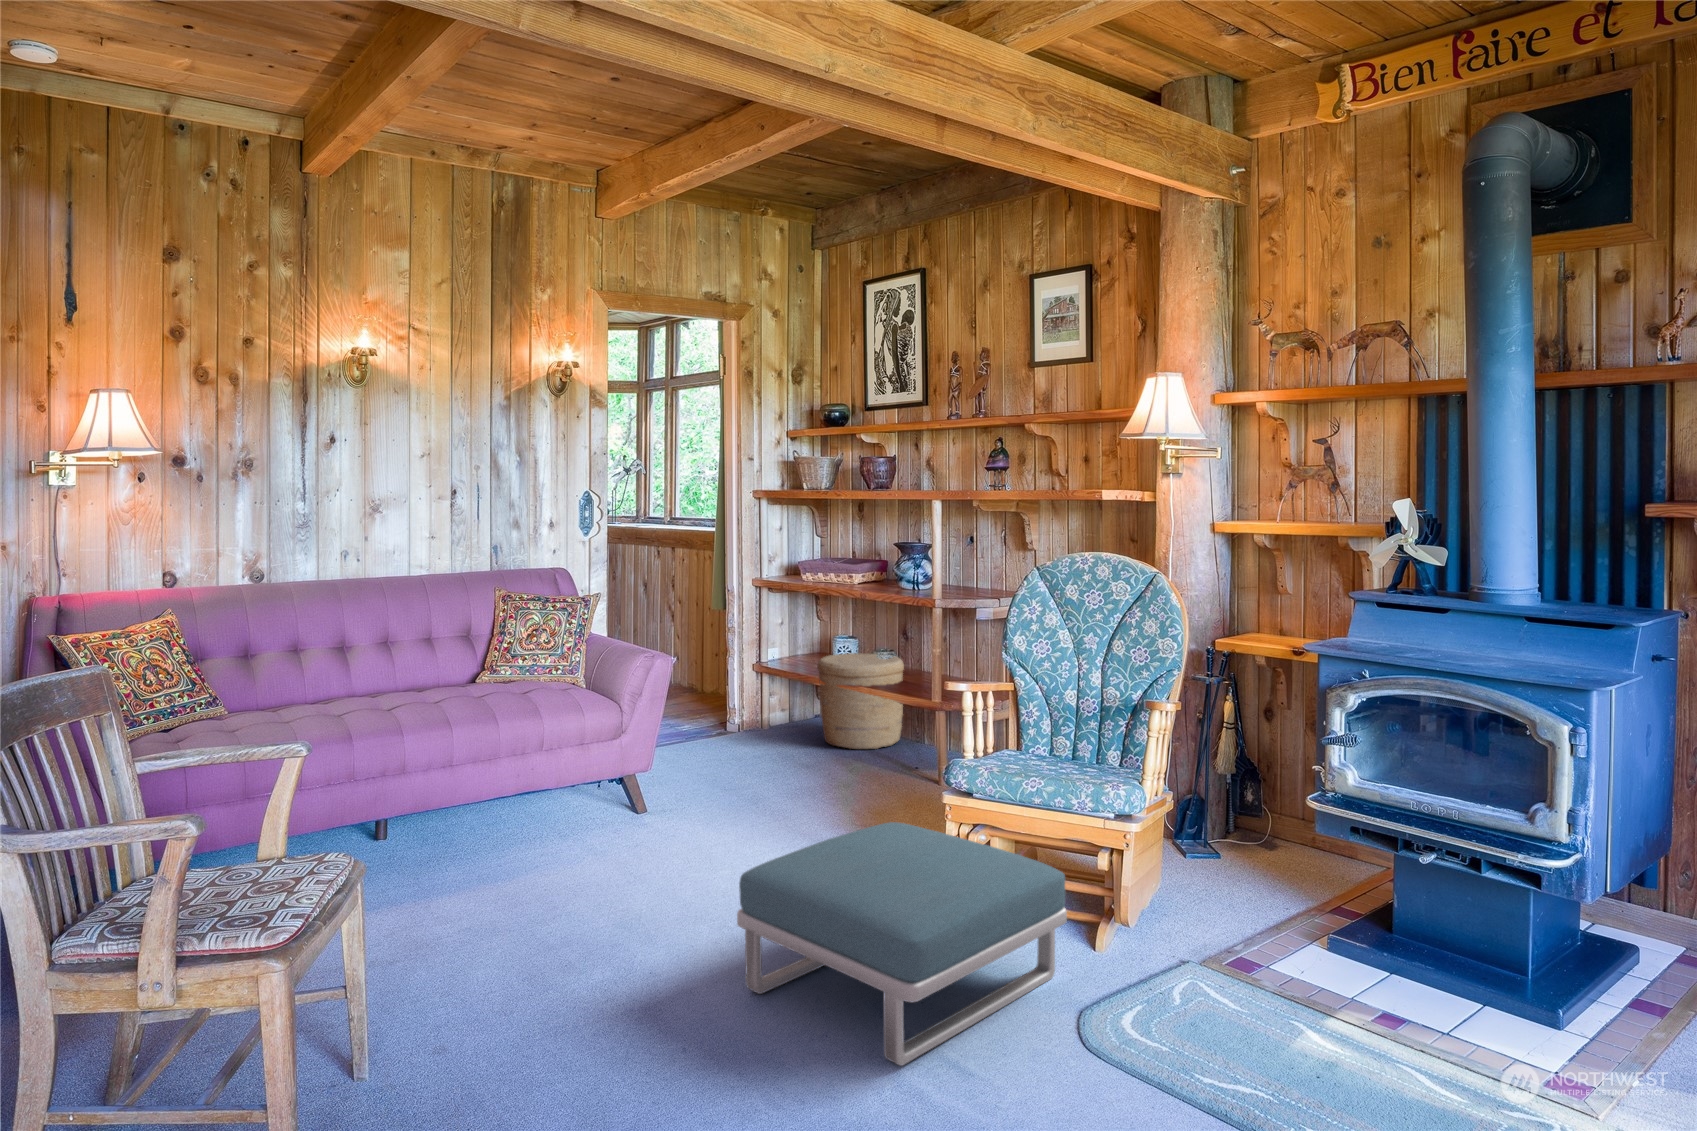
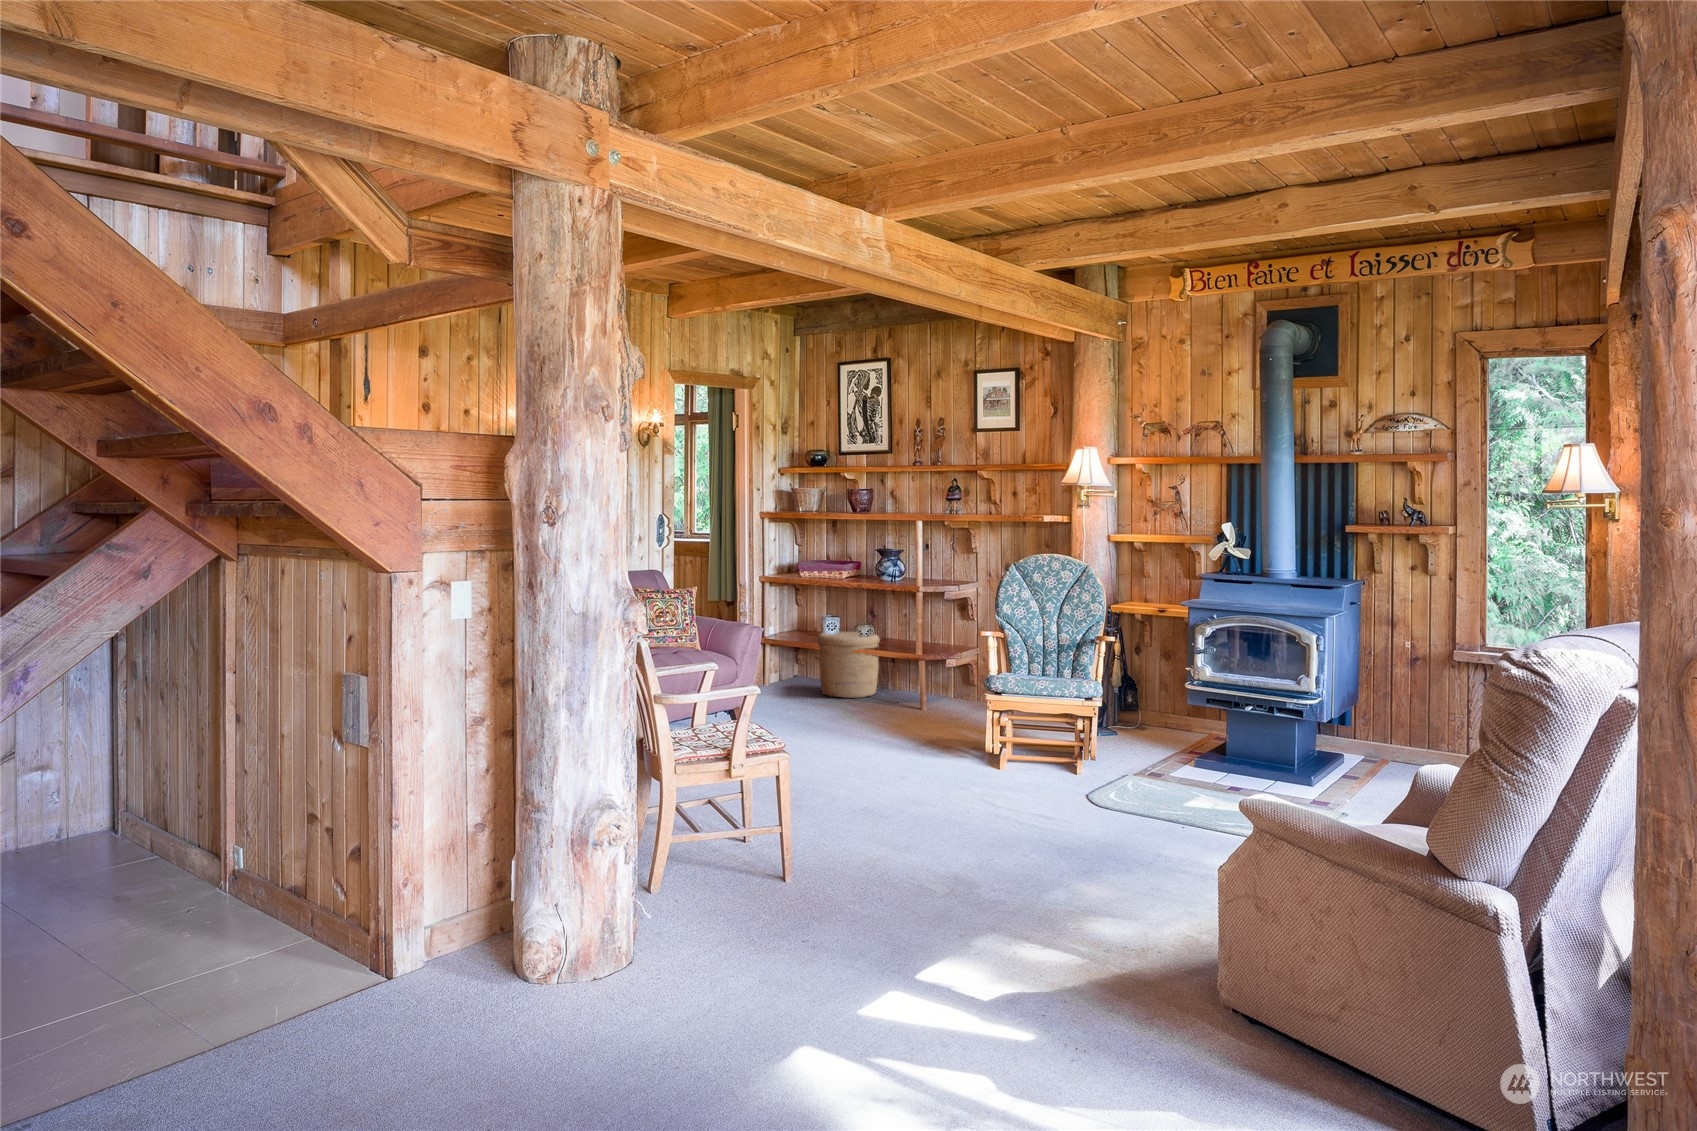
footstool: present [737,822,1067,1066] -> none [894,711,1070,816]

